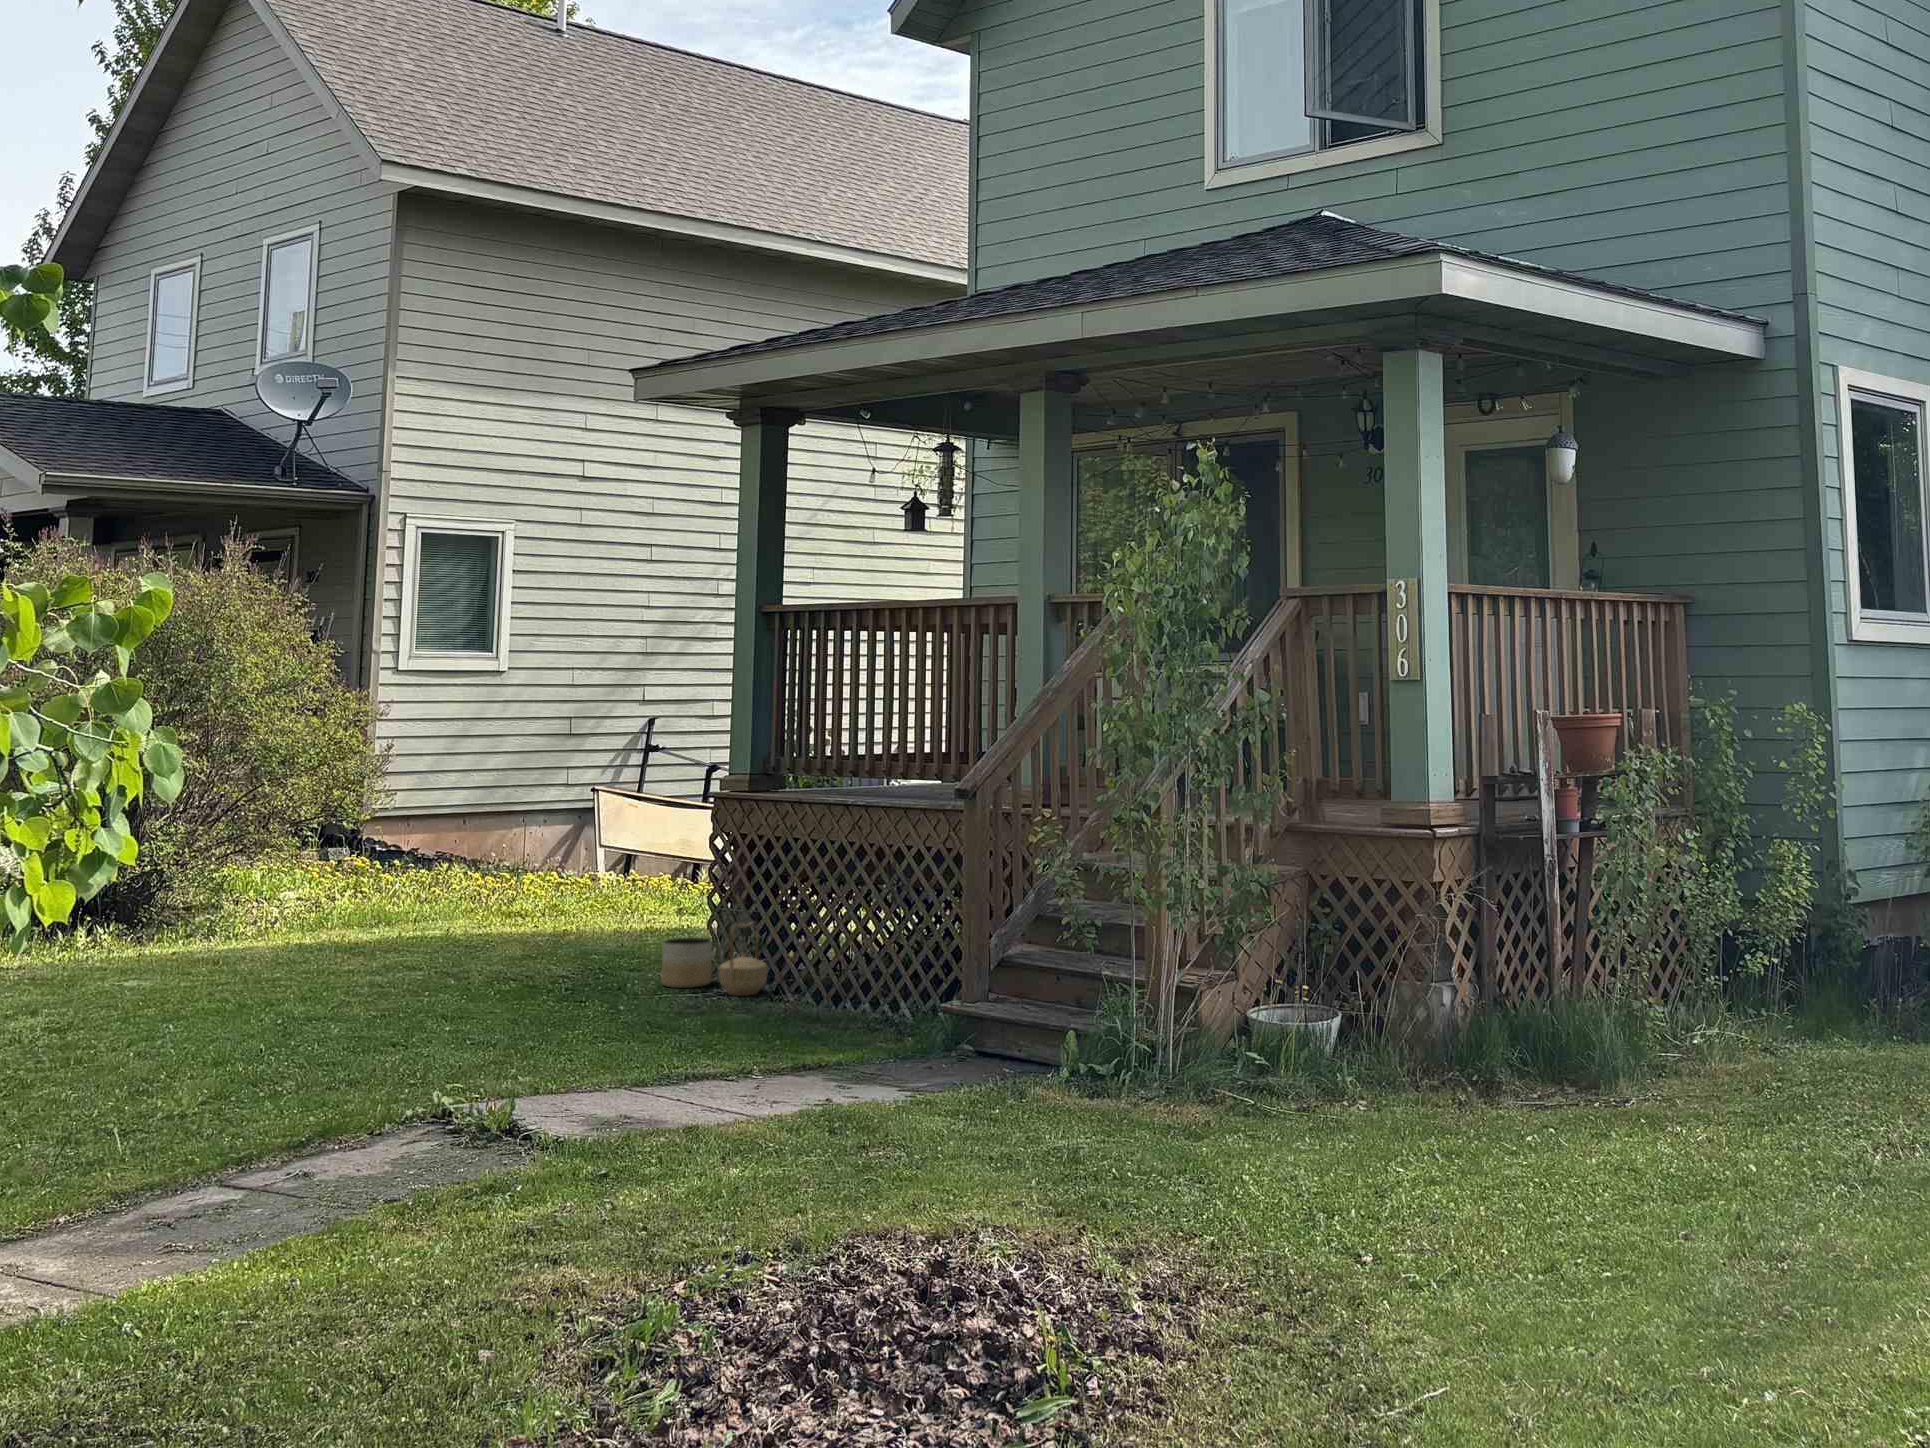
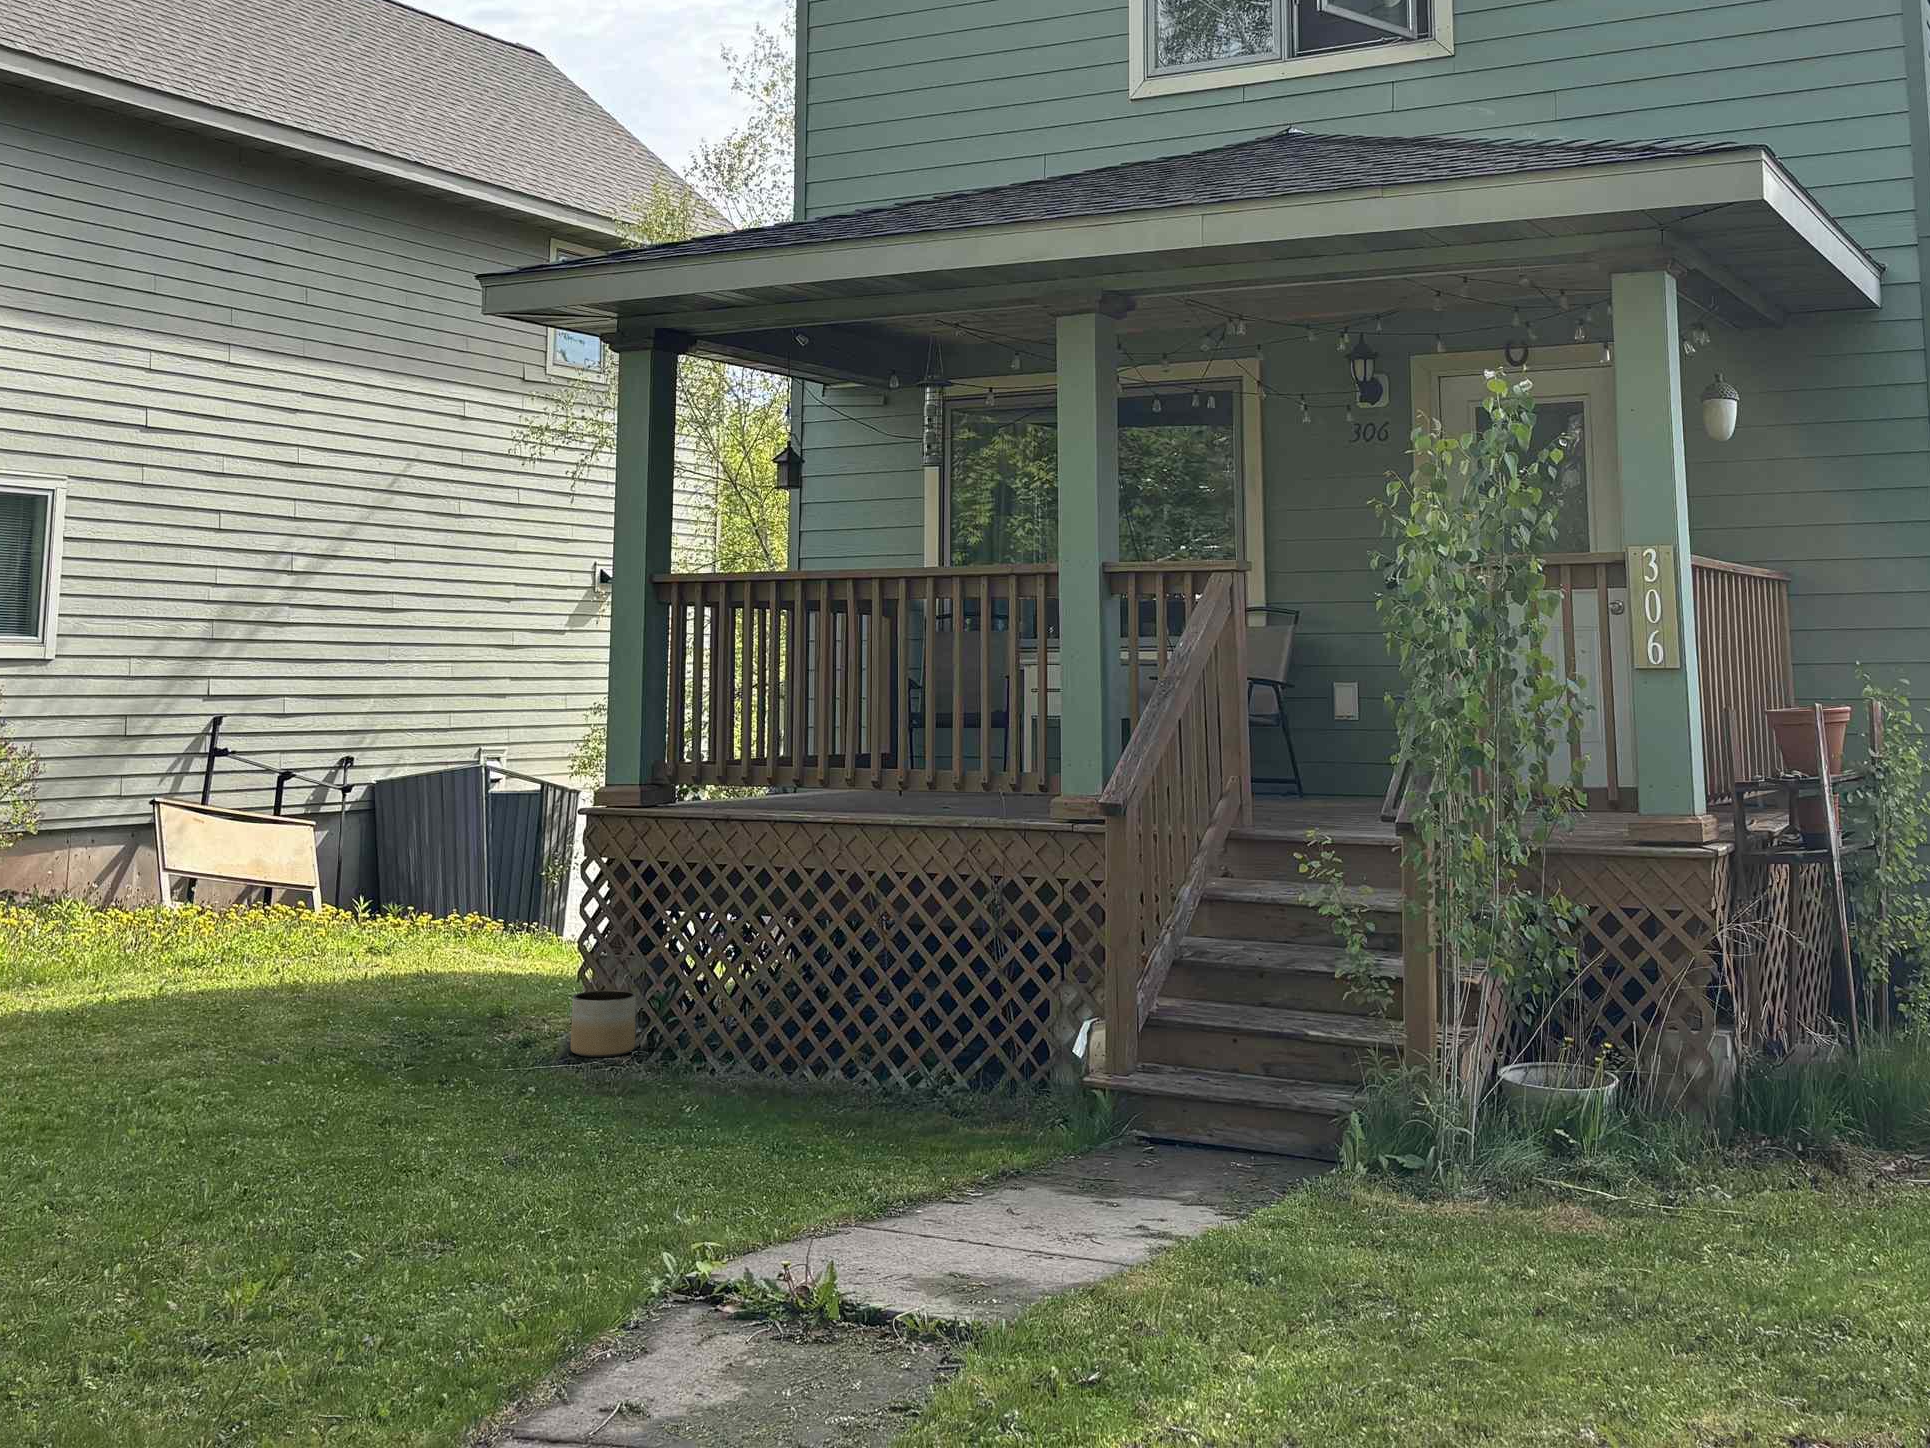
basket: present [719,922,768,996] -> none [669,967,731,1064]

